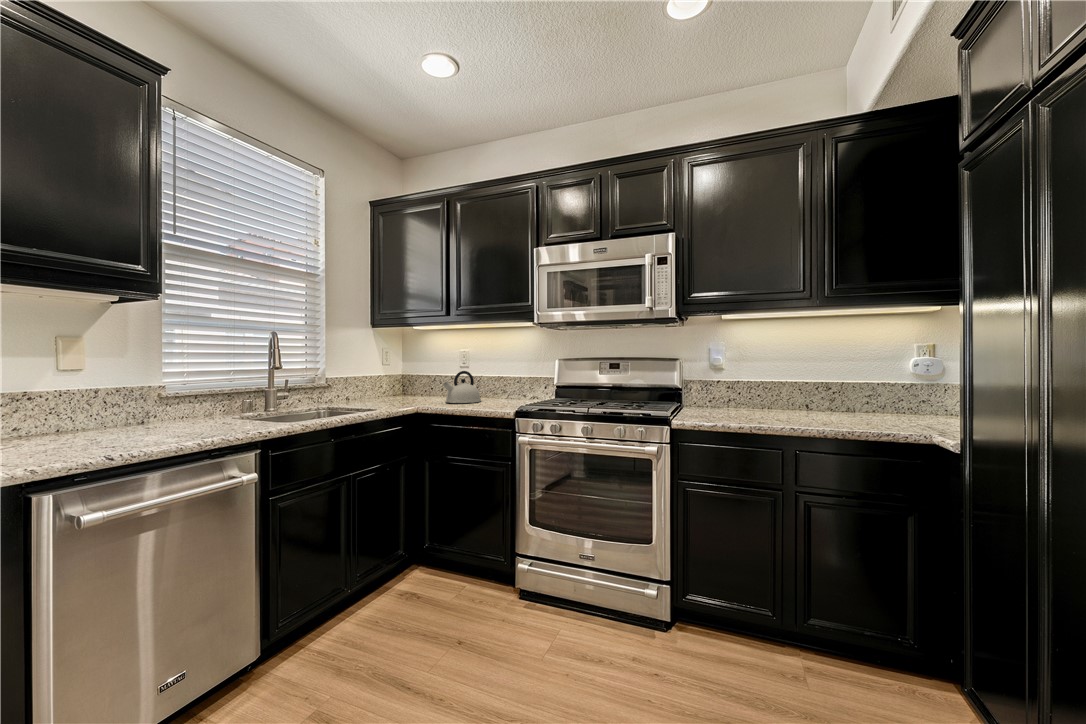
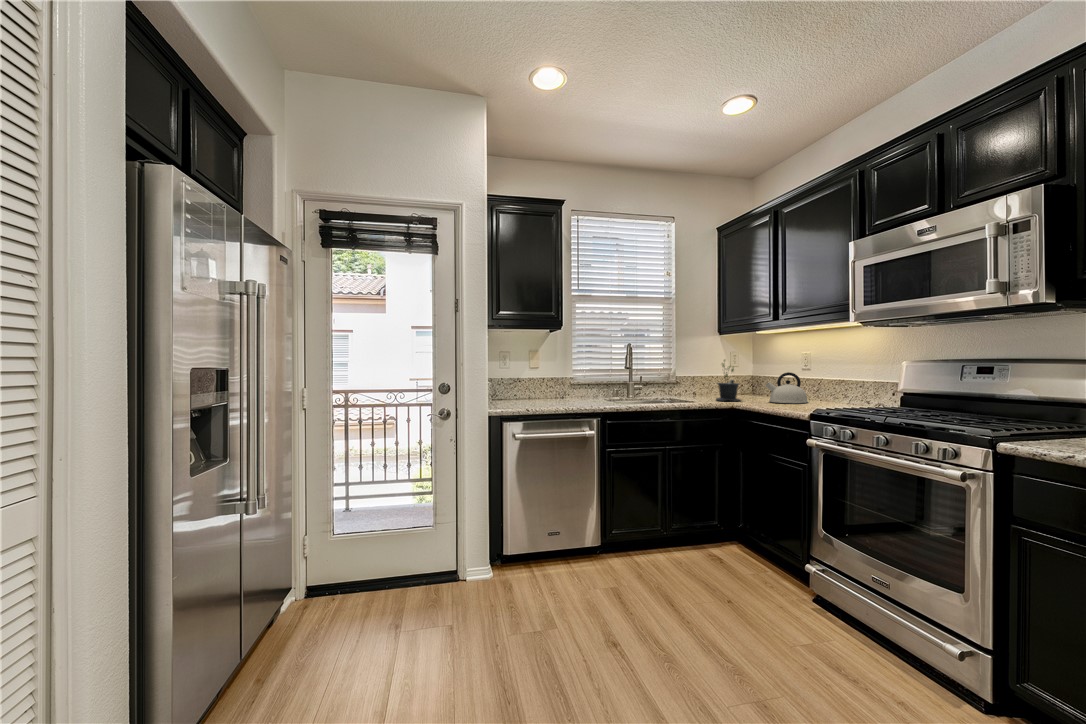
potted plant: none [387,356,417,406] -> present [716,359,740,401]

